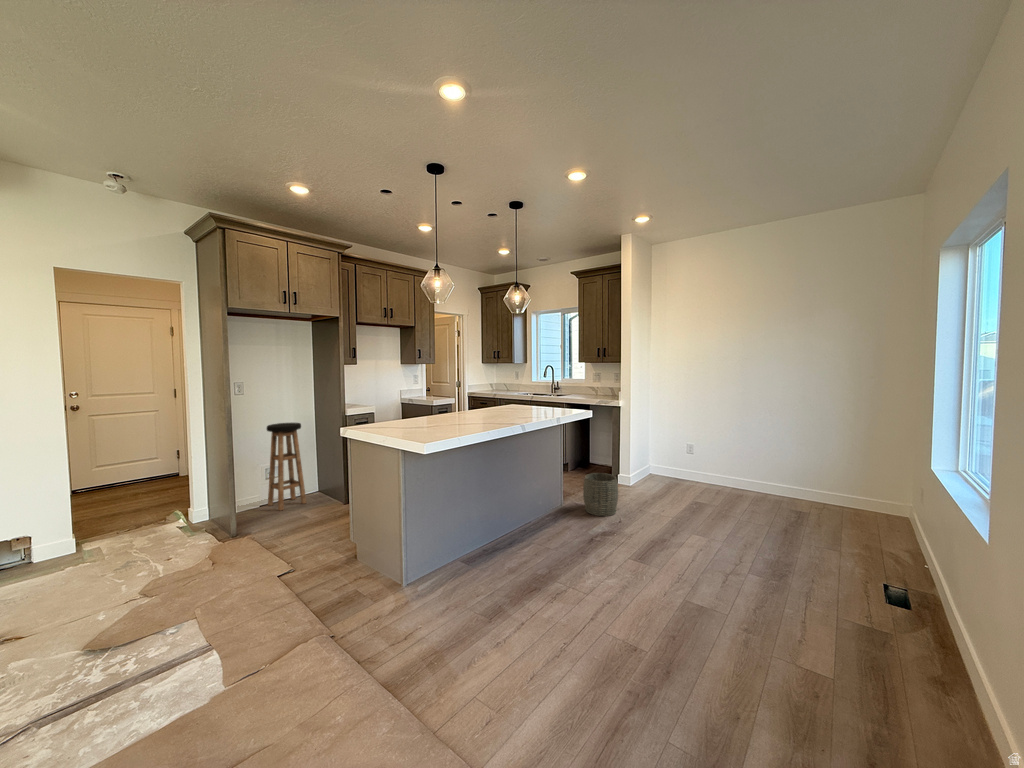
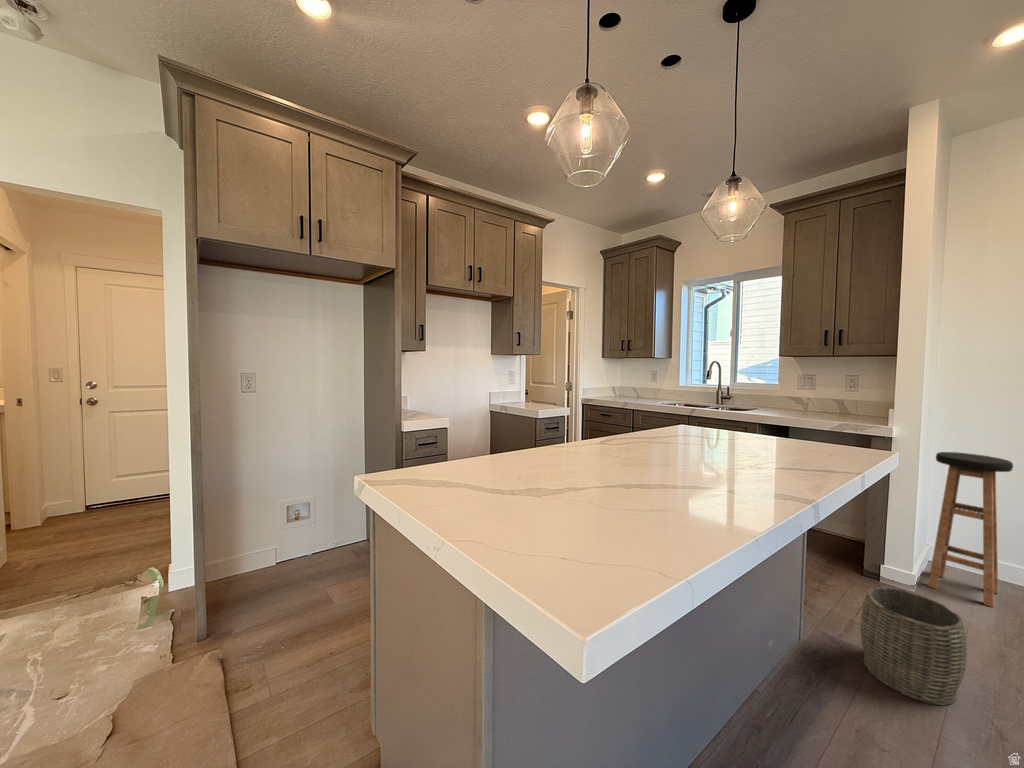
bar stool: present [267,423,306,511] -> present [928,452,1013,607]

